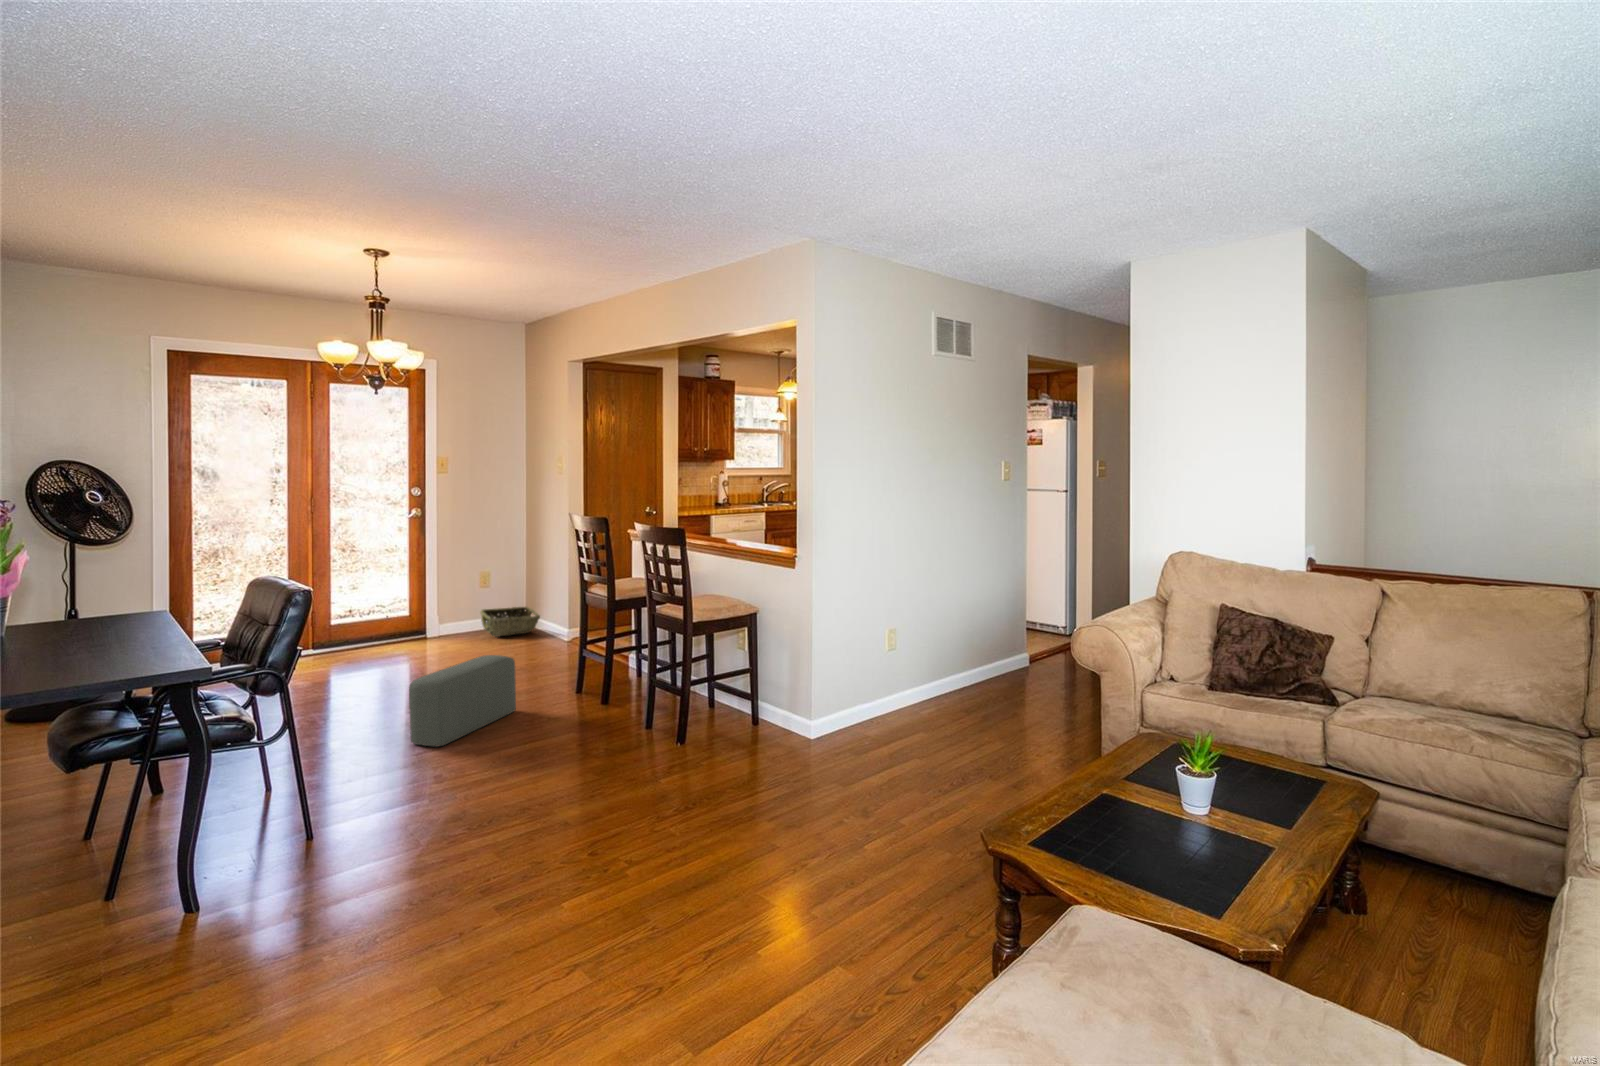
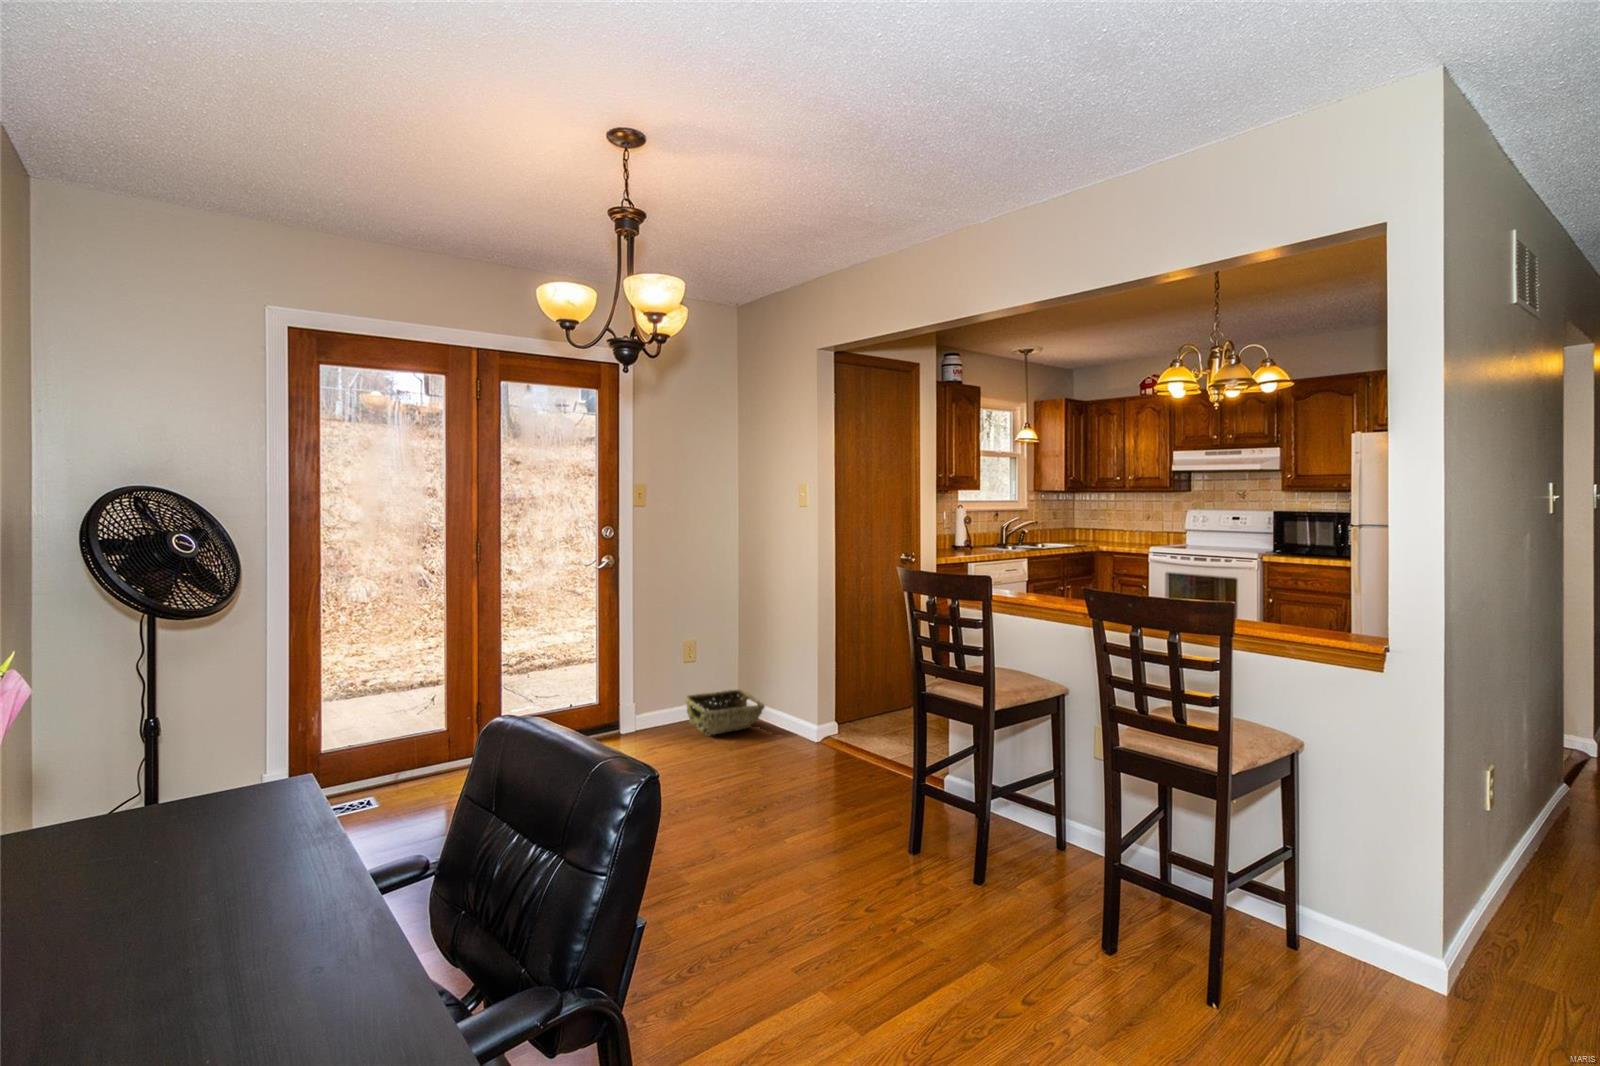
pouf: present [409,655,516,747] -> none [753,813,868,1016]

